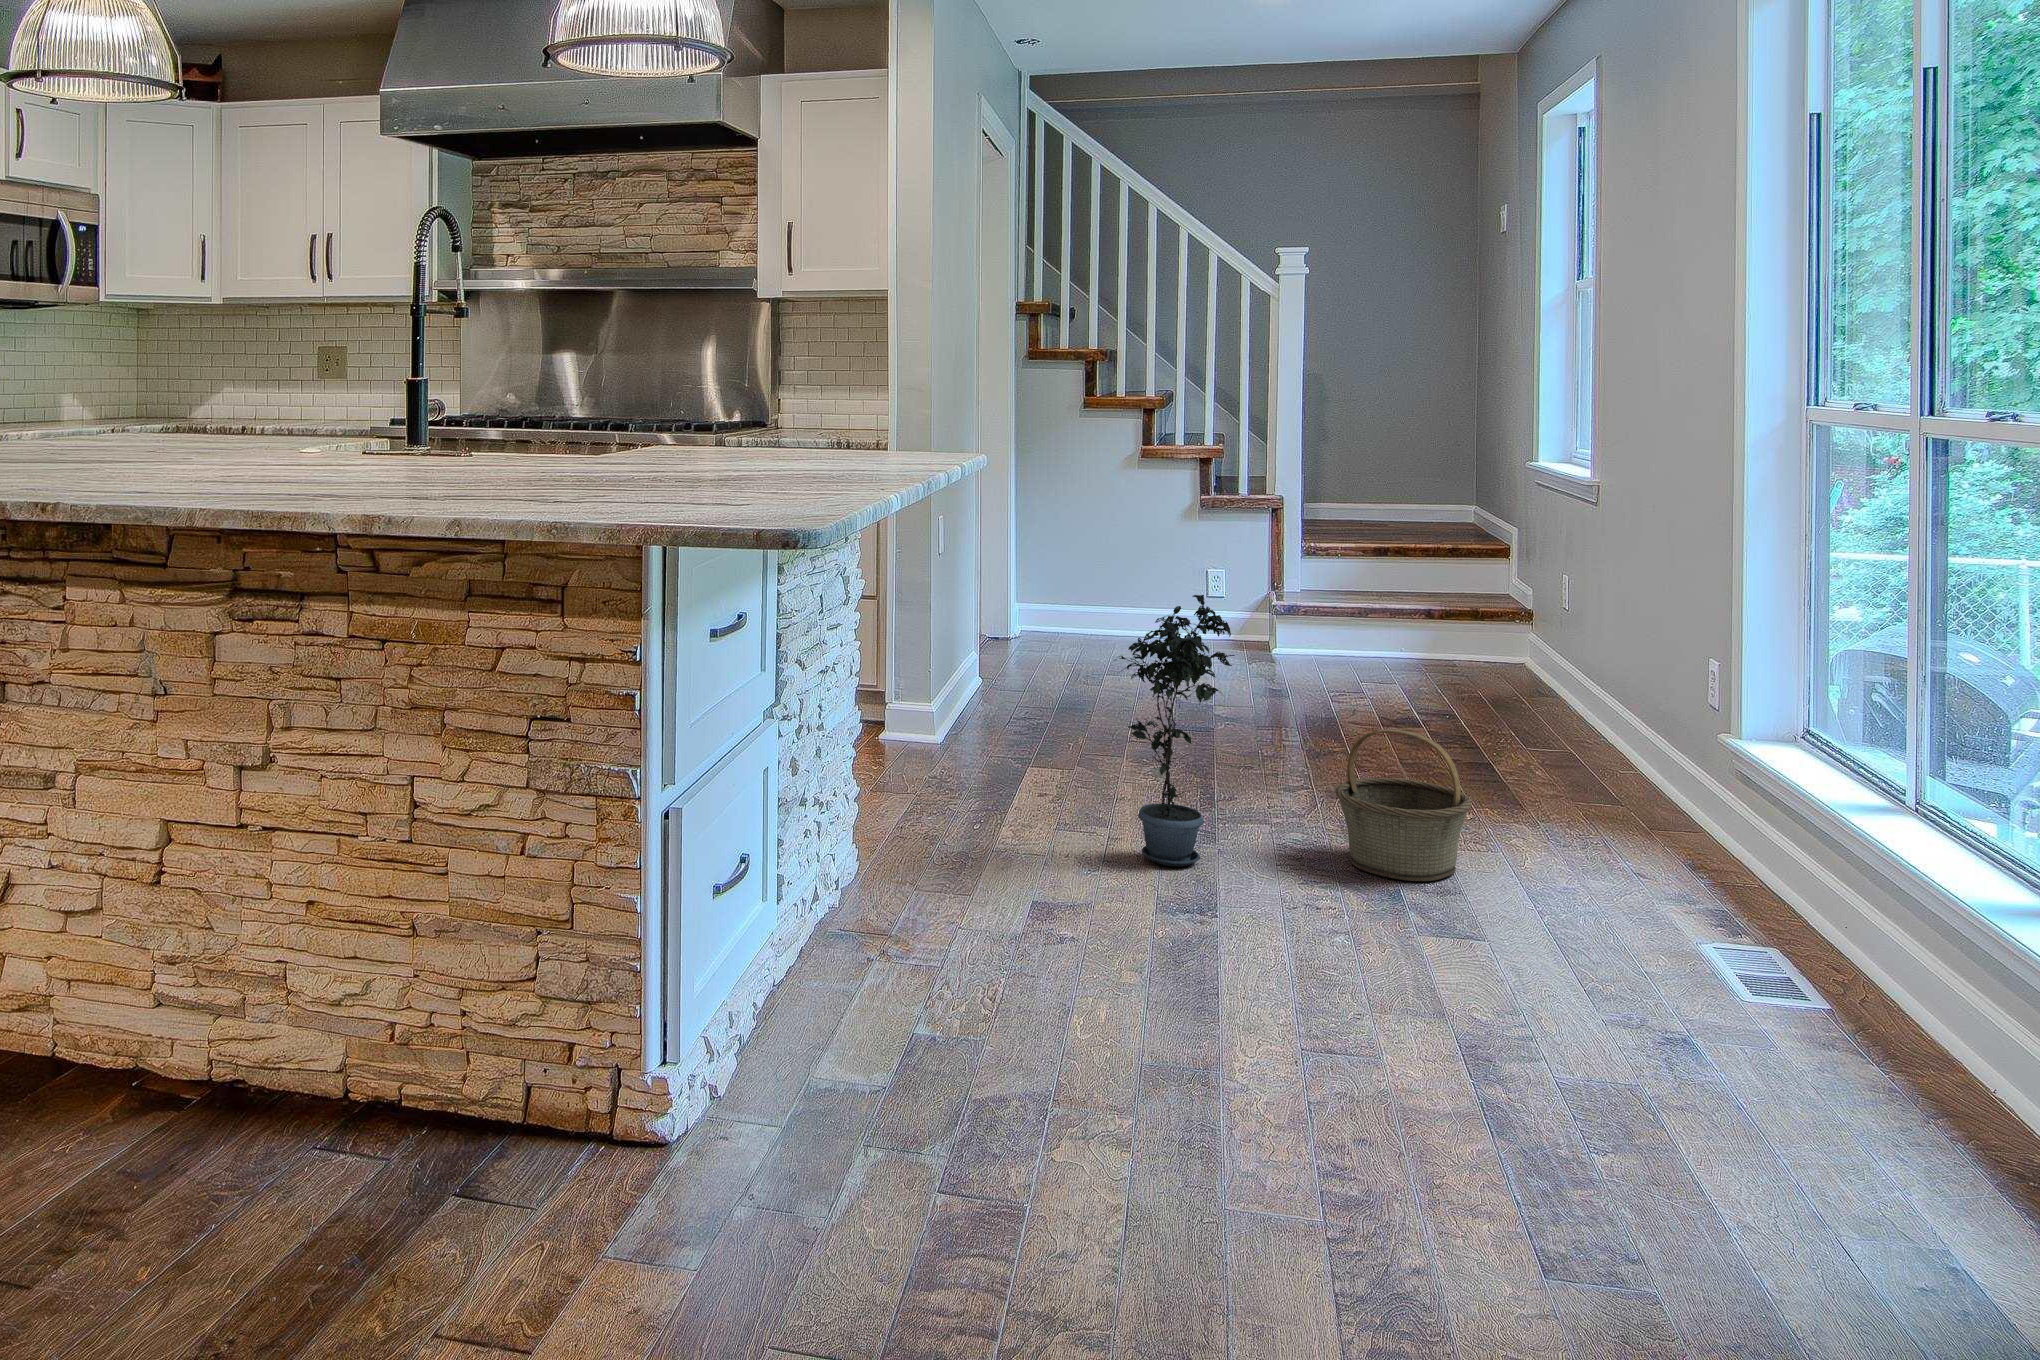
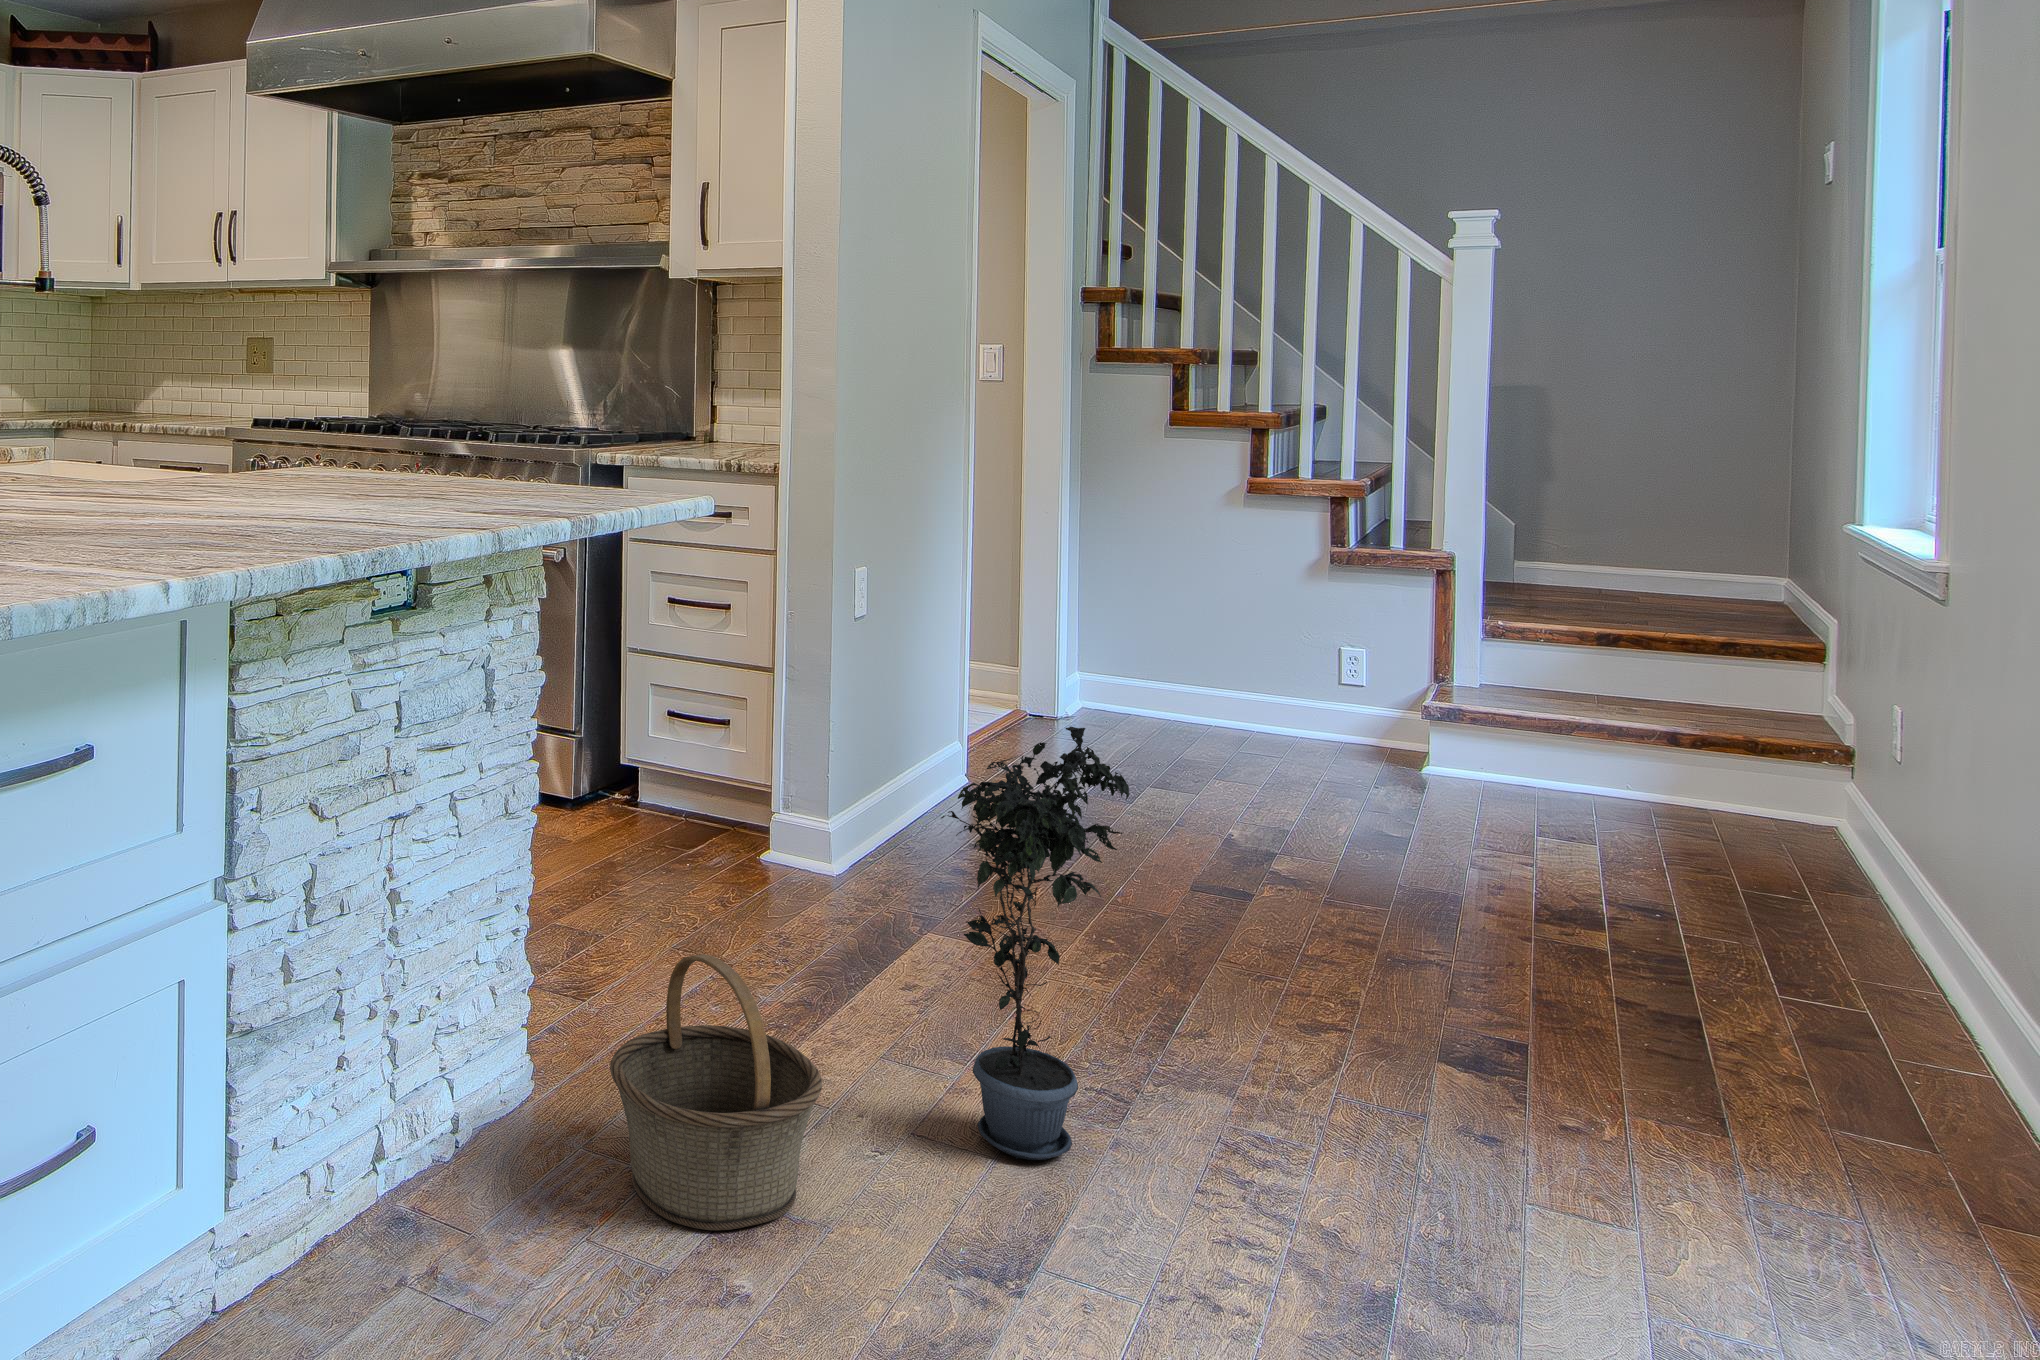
basket: present [1335,729,1472,881] -> present [610,954,822,1230]

